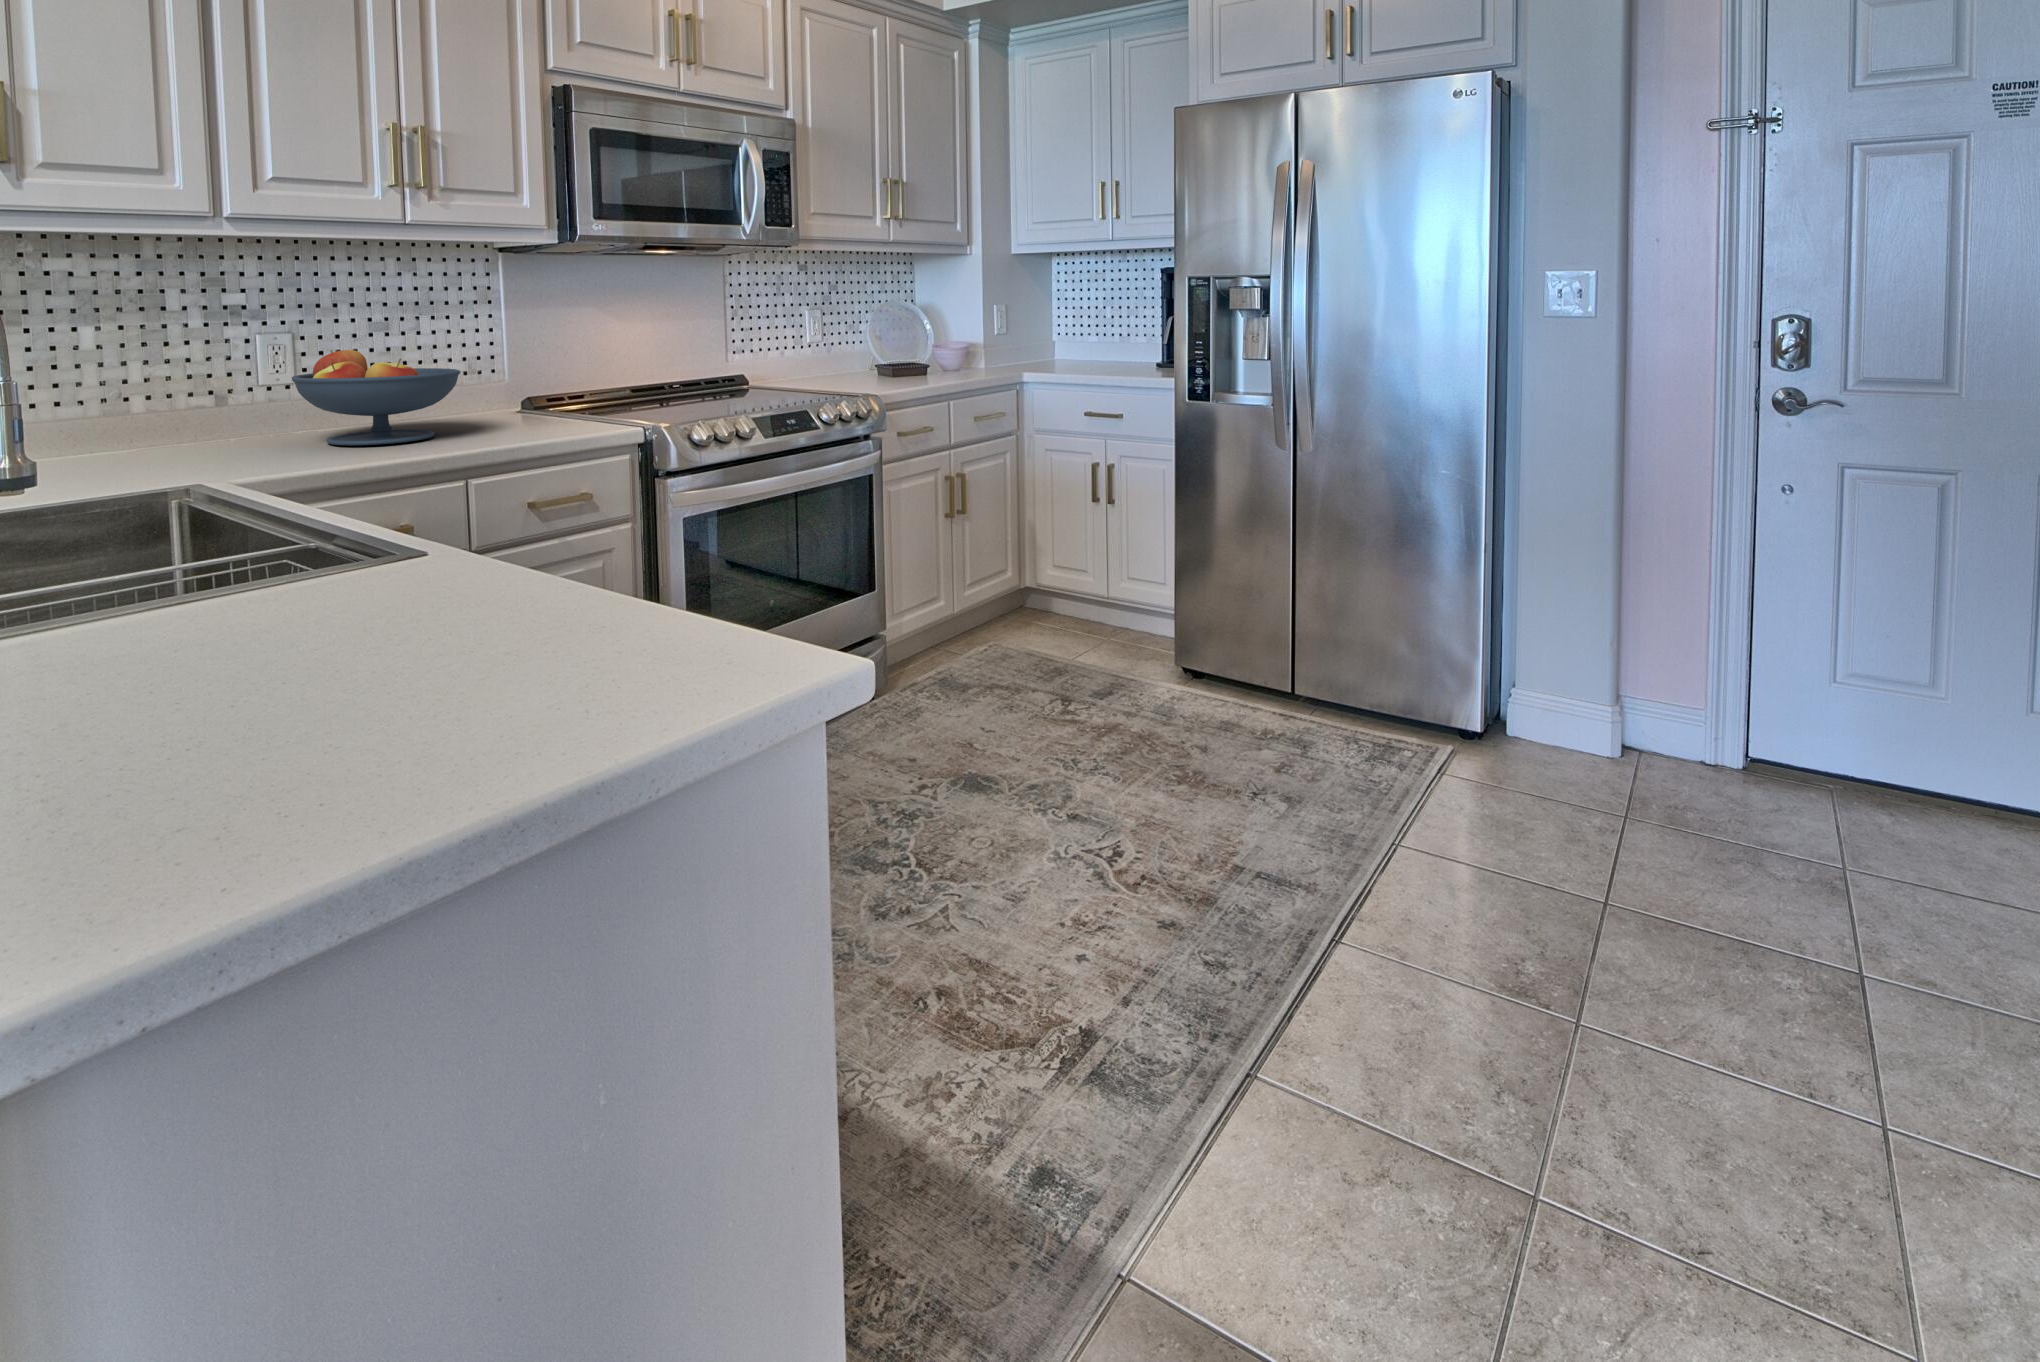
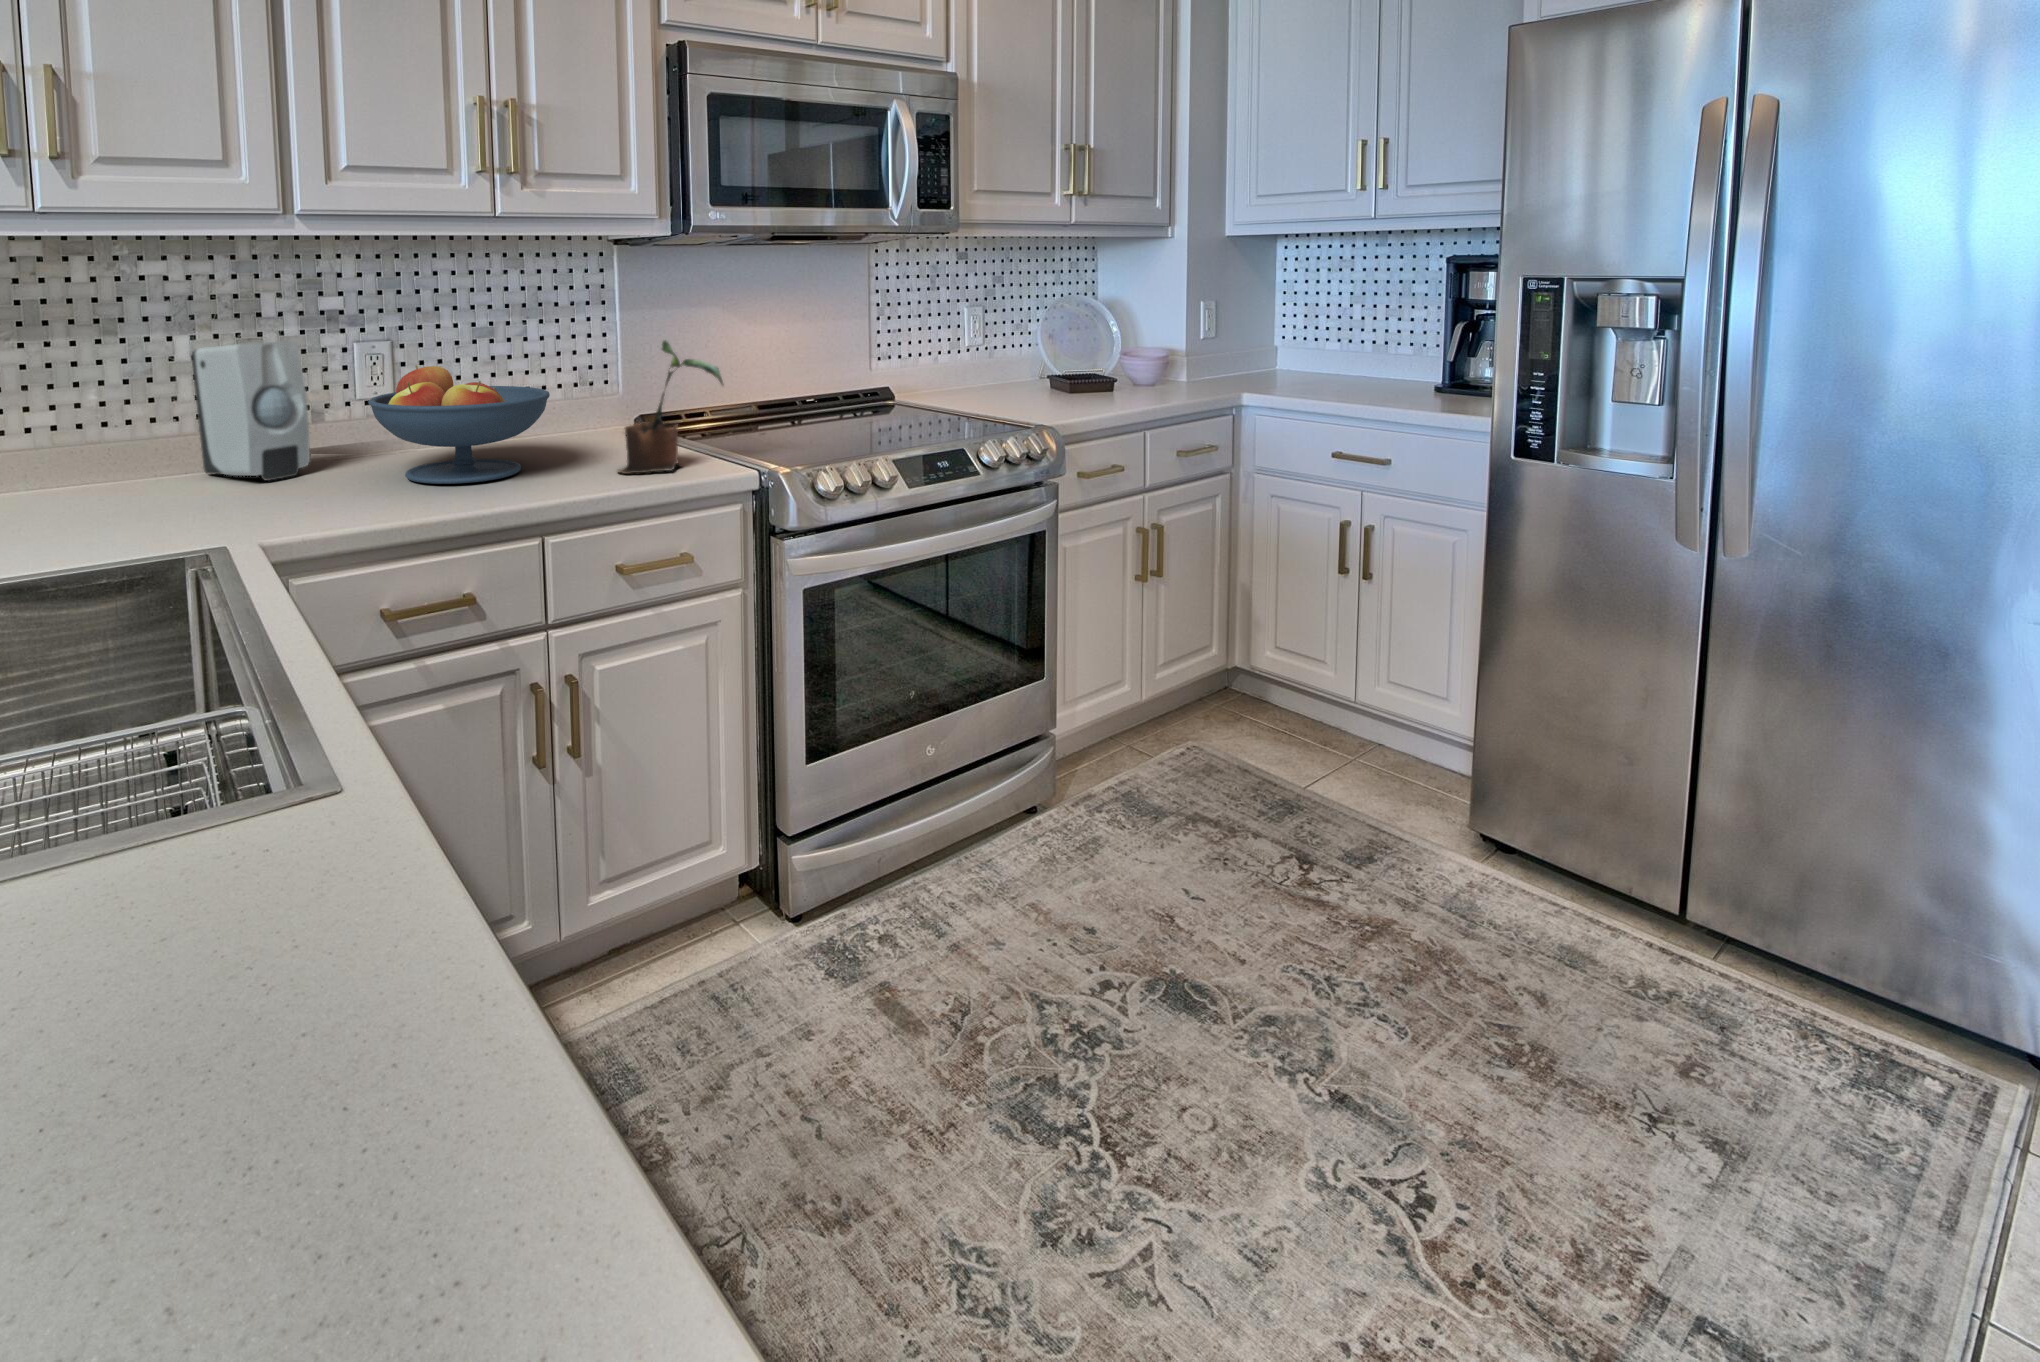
potted plant: none [522,324,613,434] -> present [618,340,723,474]
soap dispenser: none [101,329,227,451] -> present [191,341,310,481]

